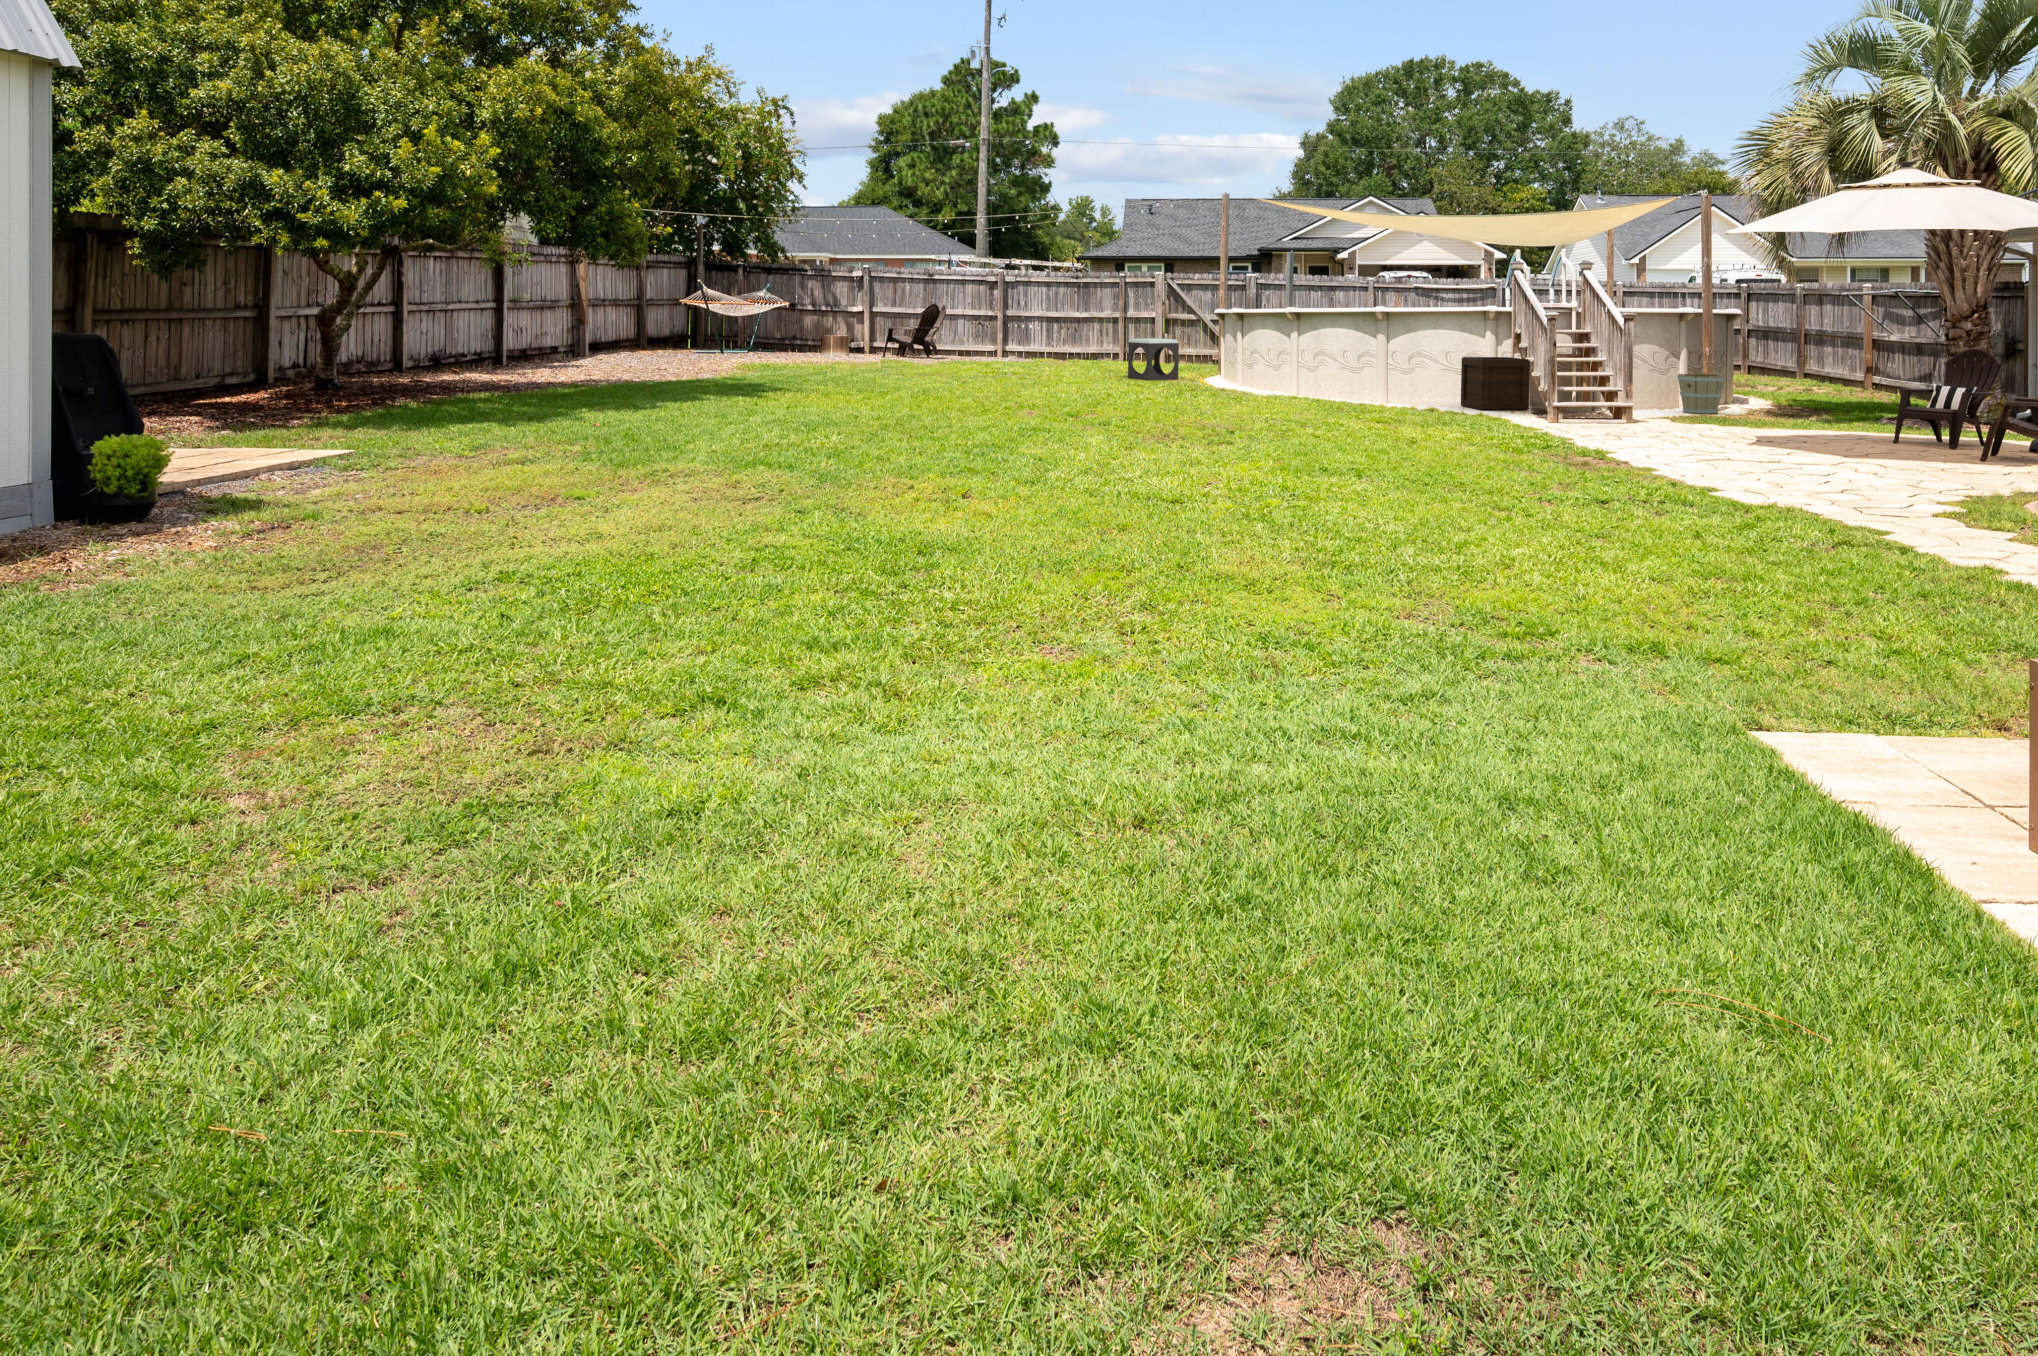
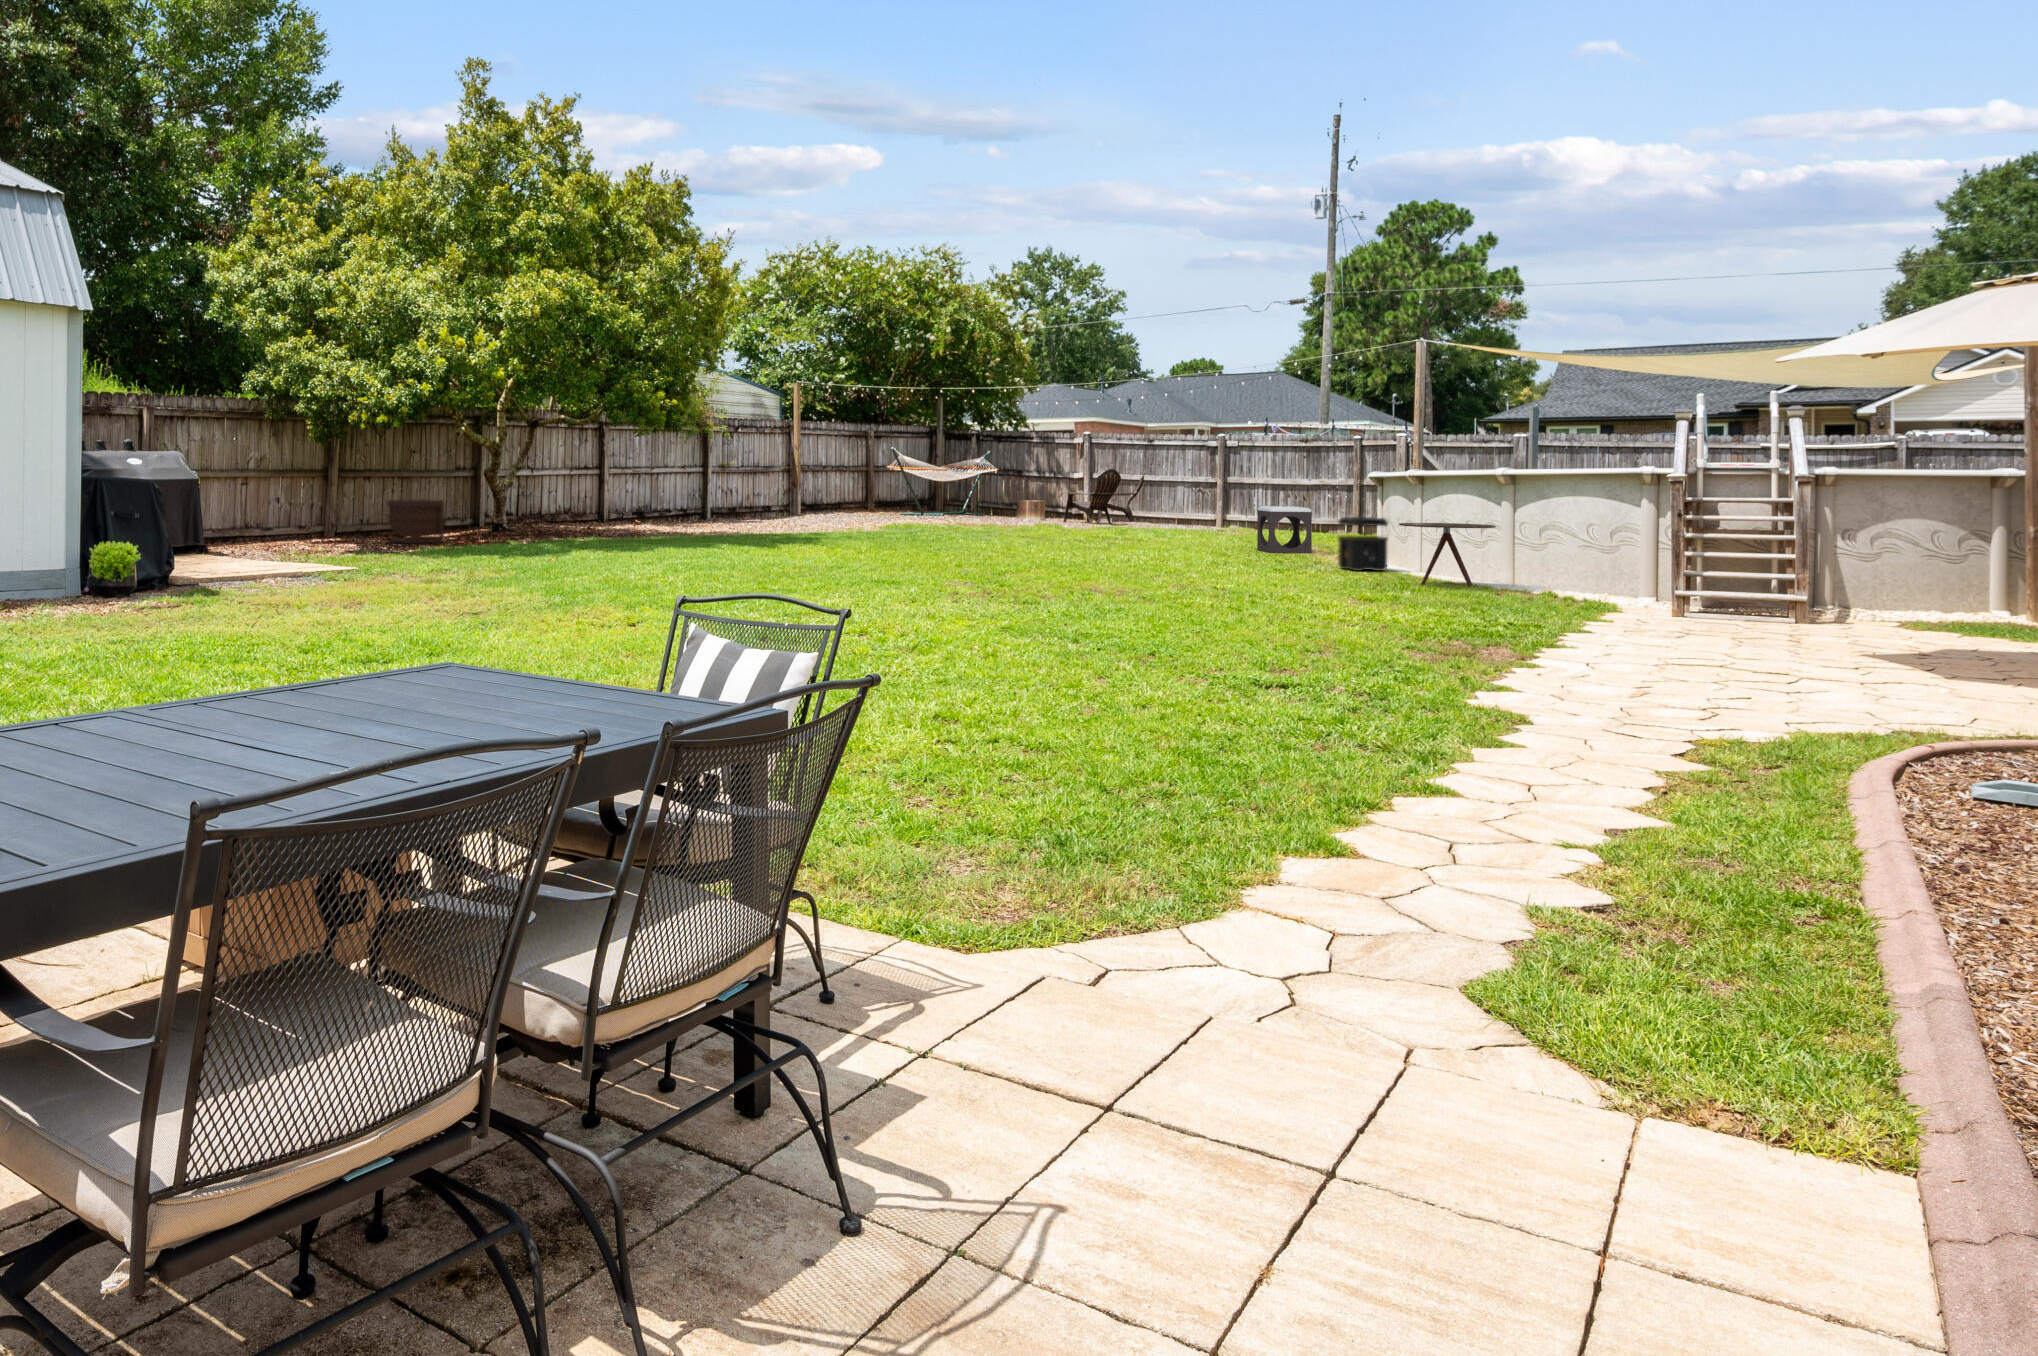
toolbox: none [1261,348,1304,394] -> present [1338,517,1388,571]
round table: none [1352,352,1426,404] -> present [1399,523,1496,586]
wooden crate: present [1461,357,1530,410] -> present [387,499,444,544]
wooden bucket: present [1677,373,1726,414] -> none [1839,559,1919,616]

